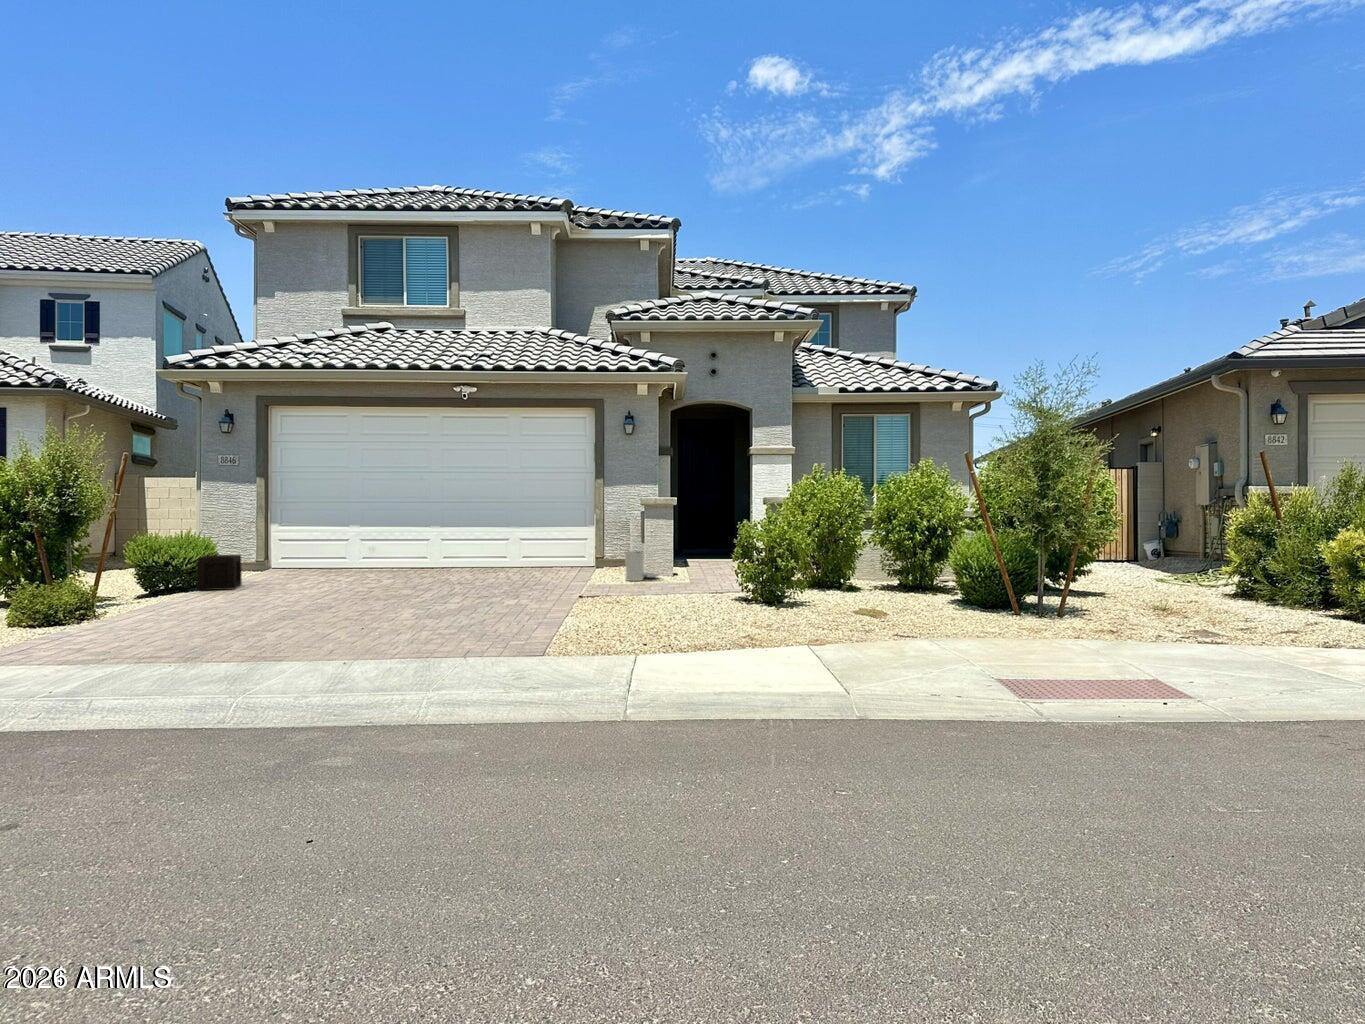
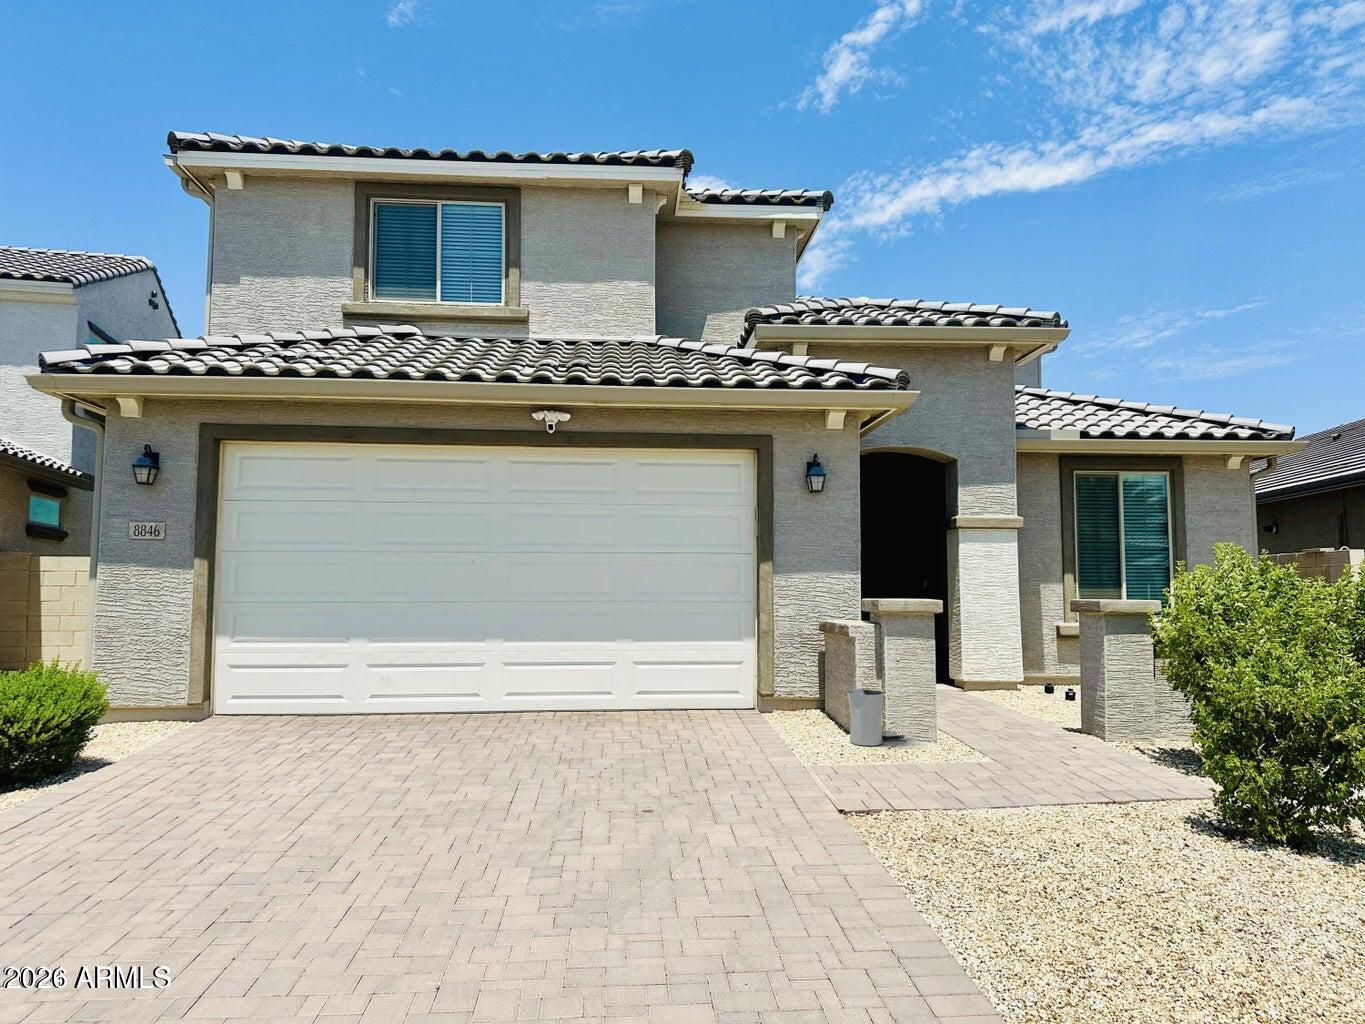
wooden crate: present [197,555,242,590] -> none [57,707,152,787]

